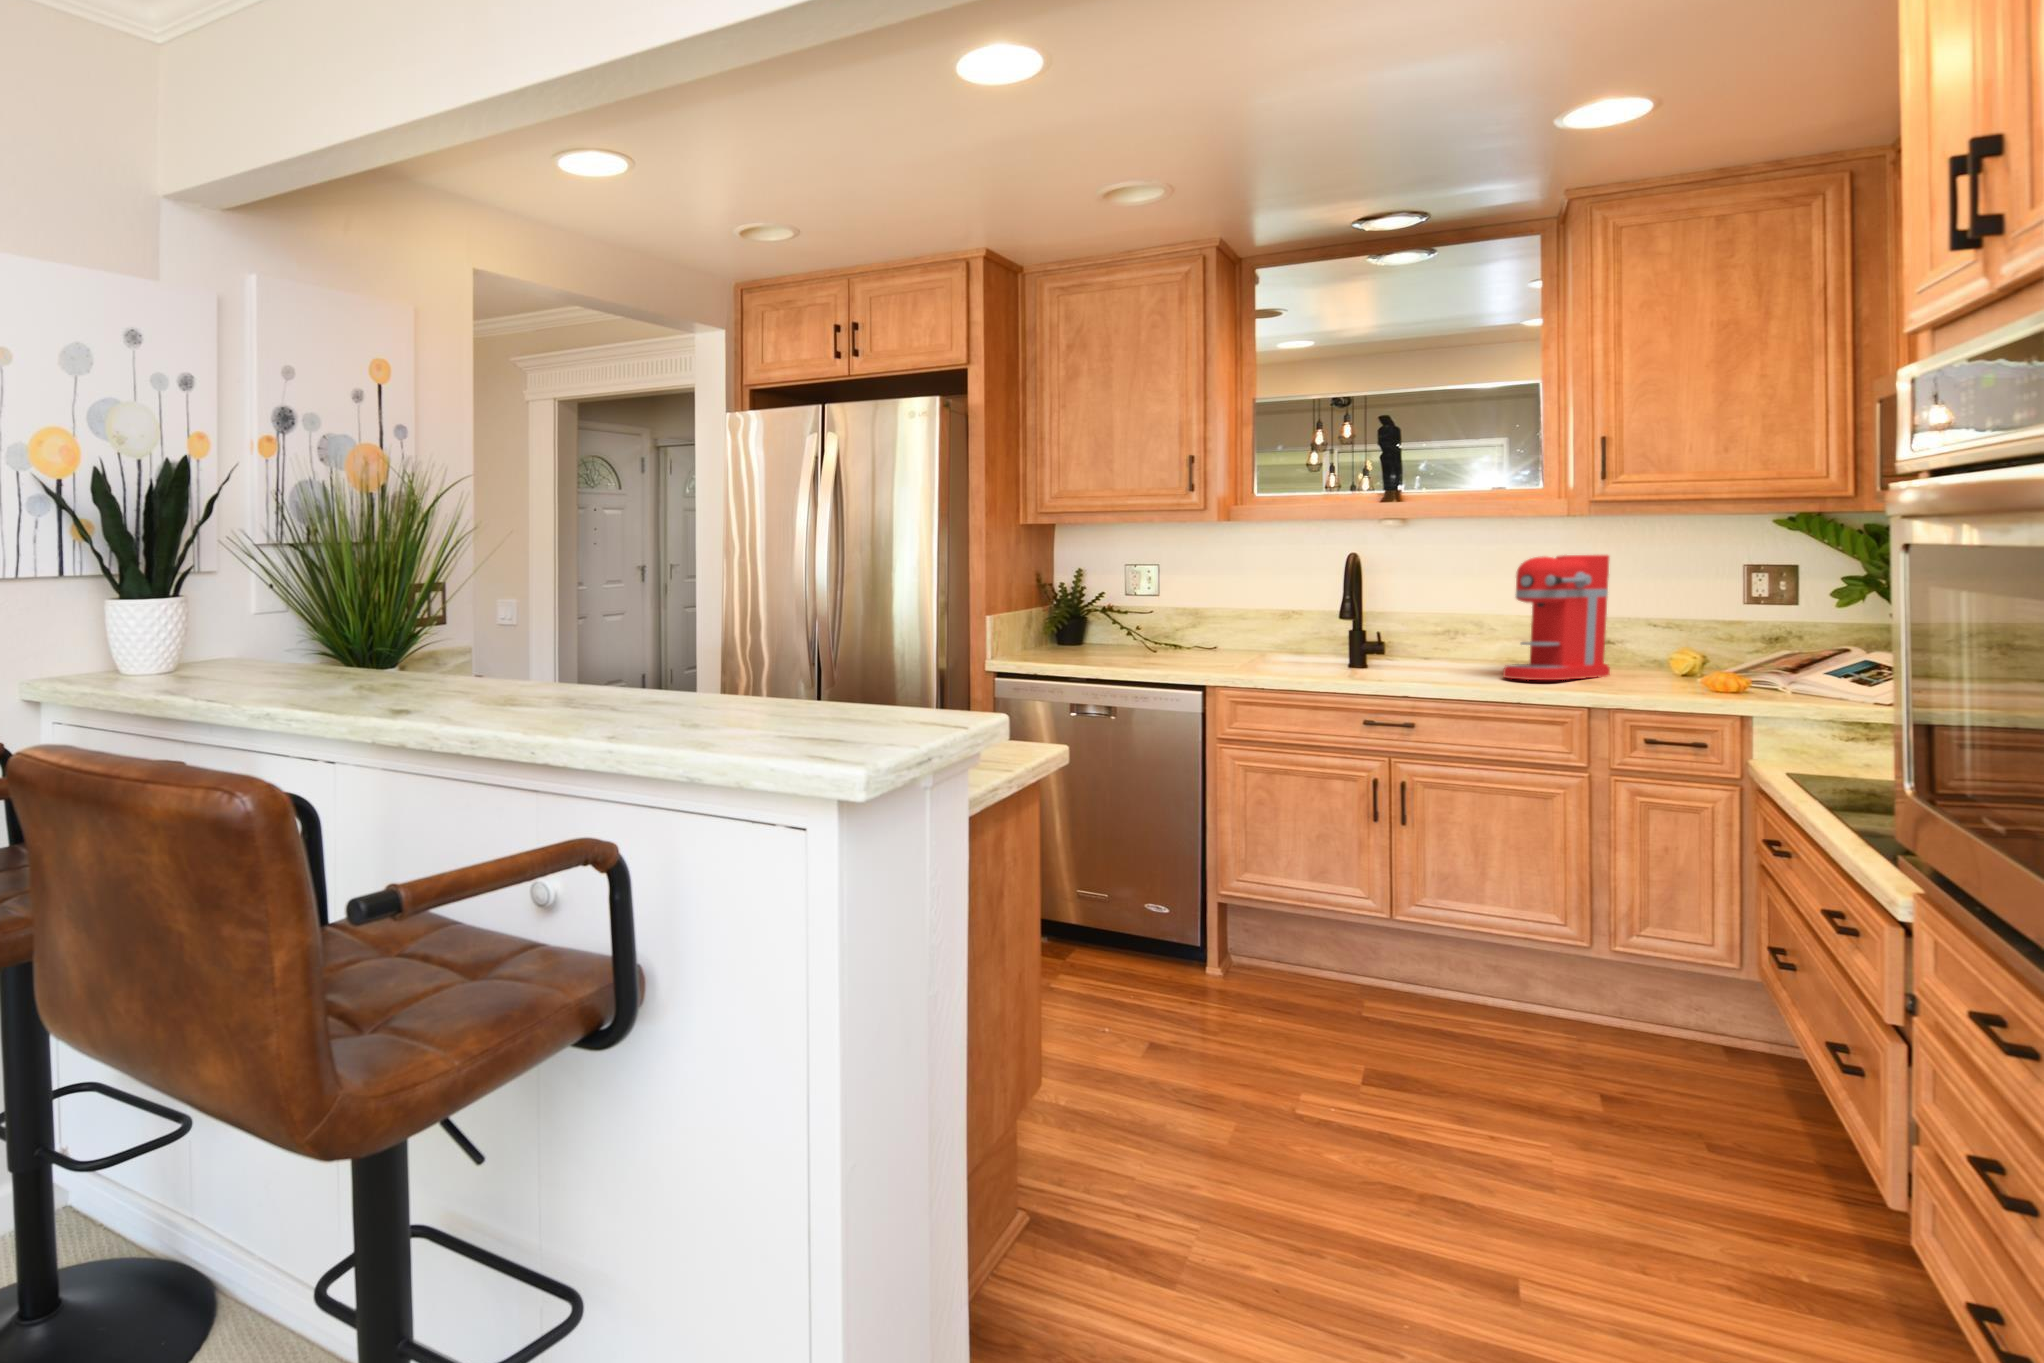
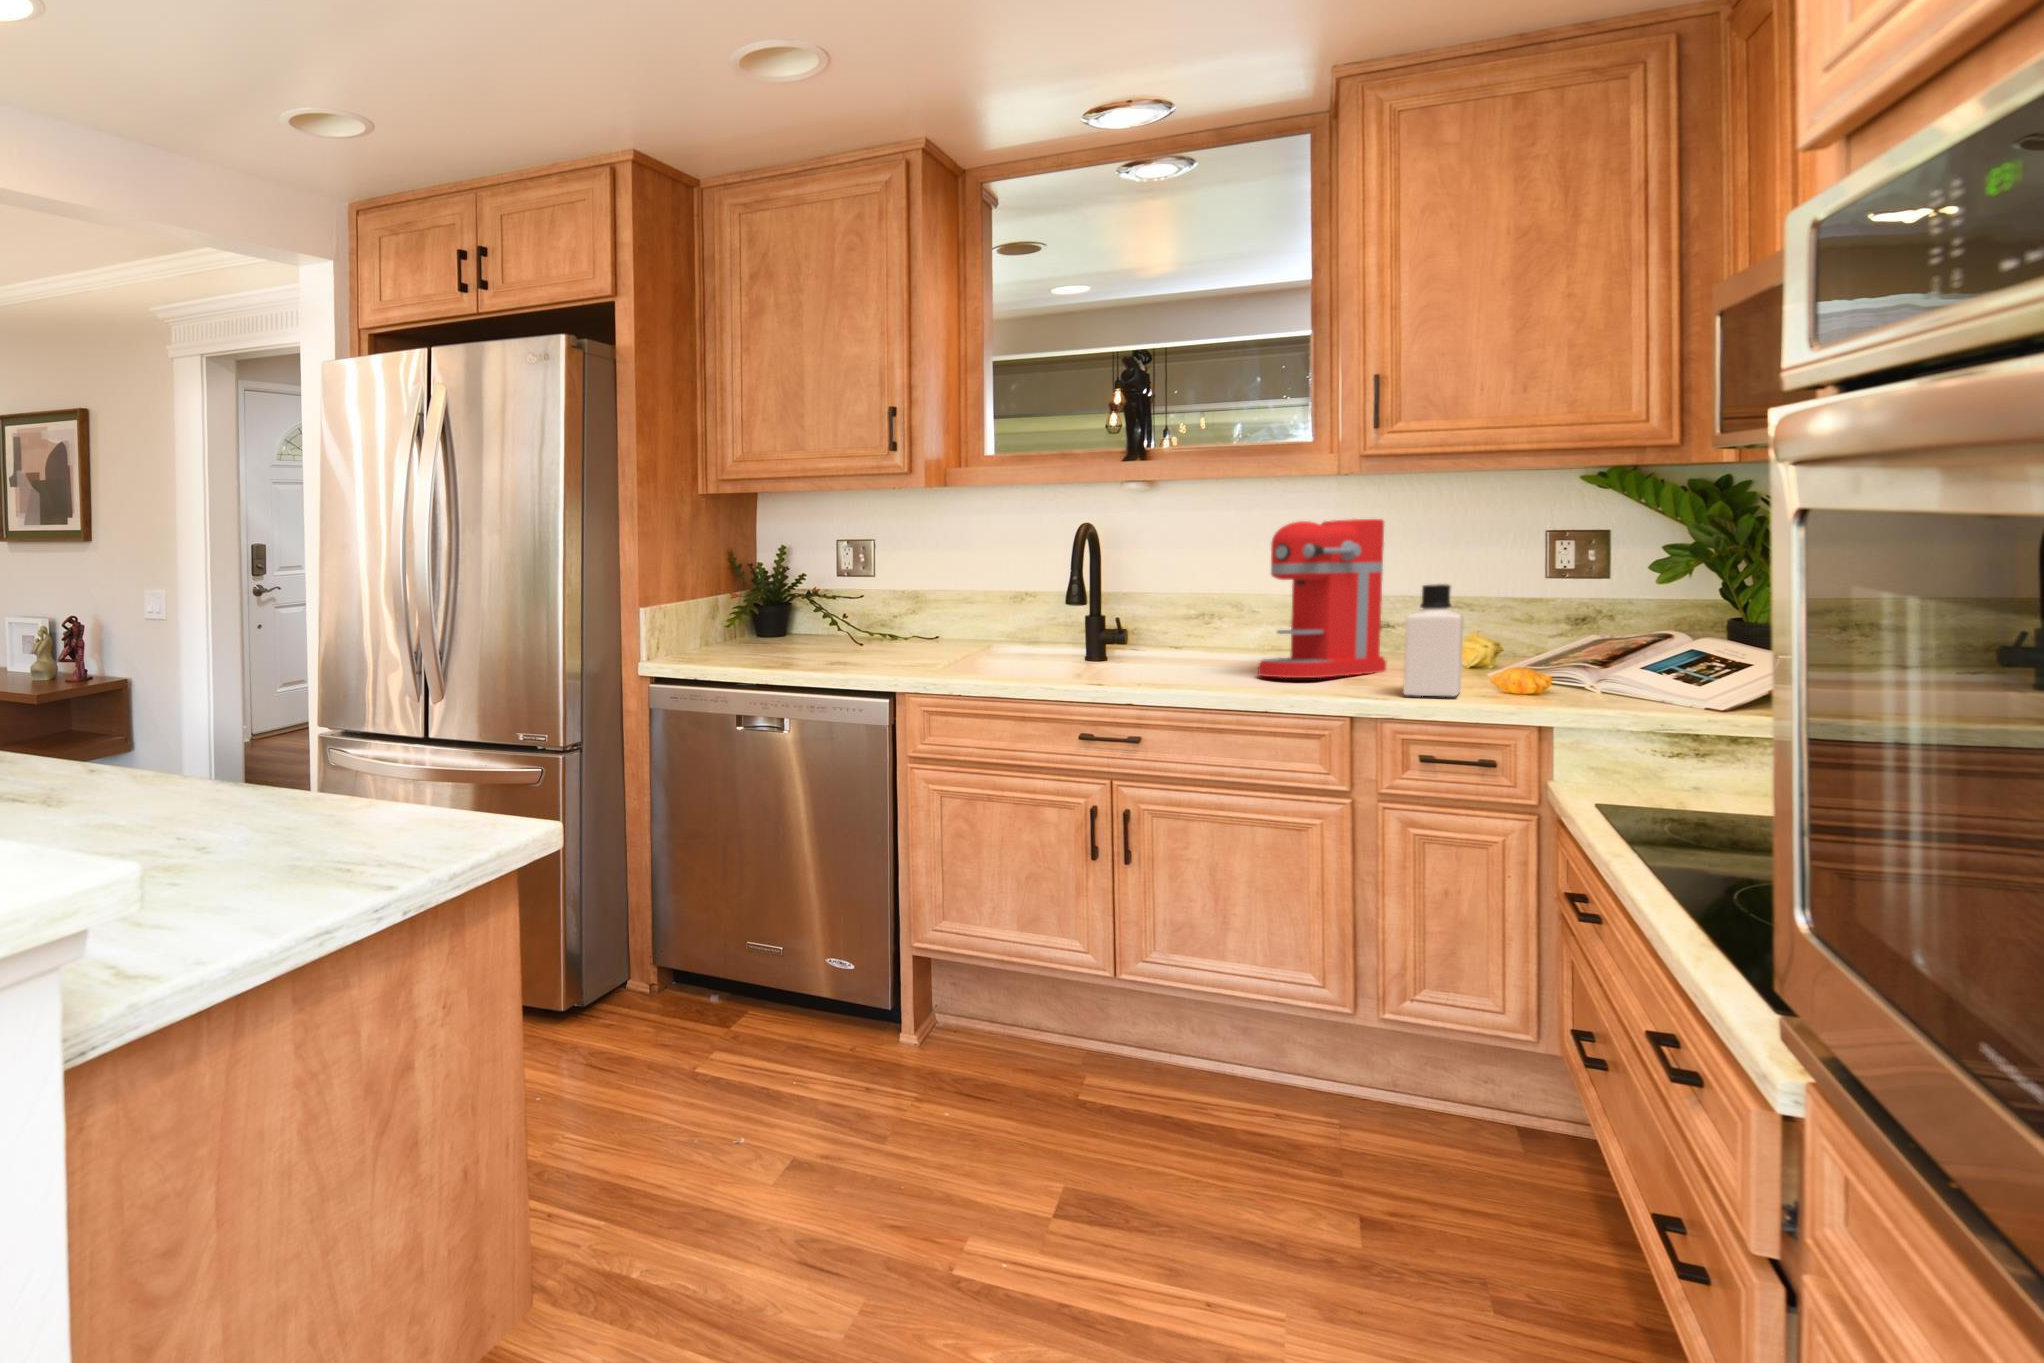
bottle: none [1632,610,1681,696] -> present [1403,584,1464,696]

